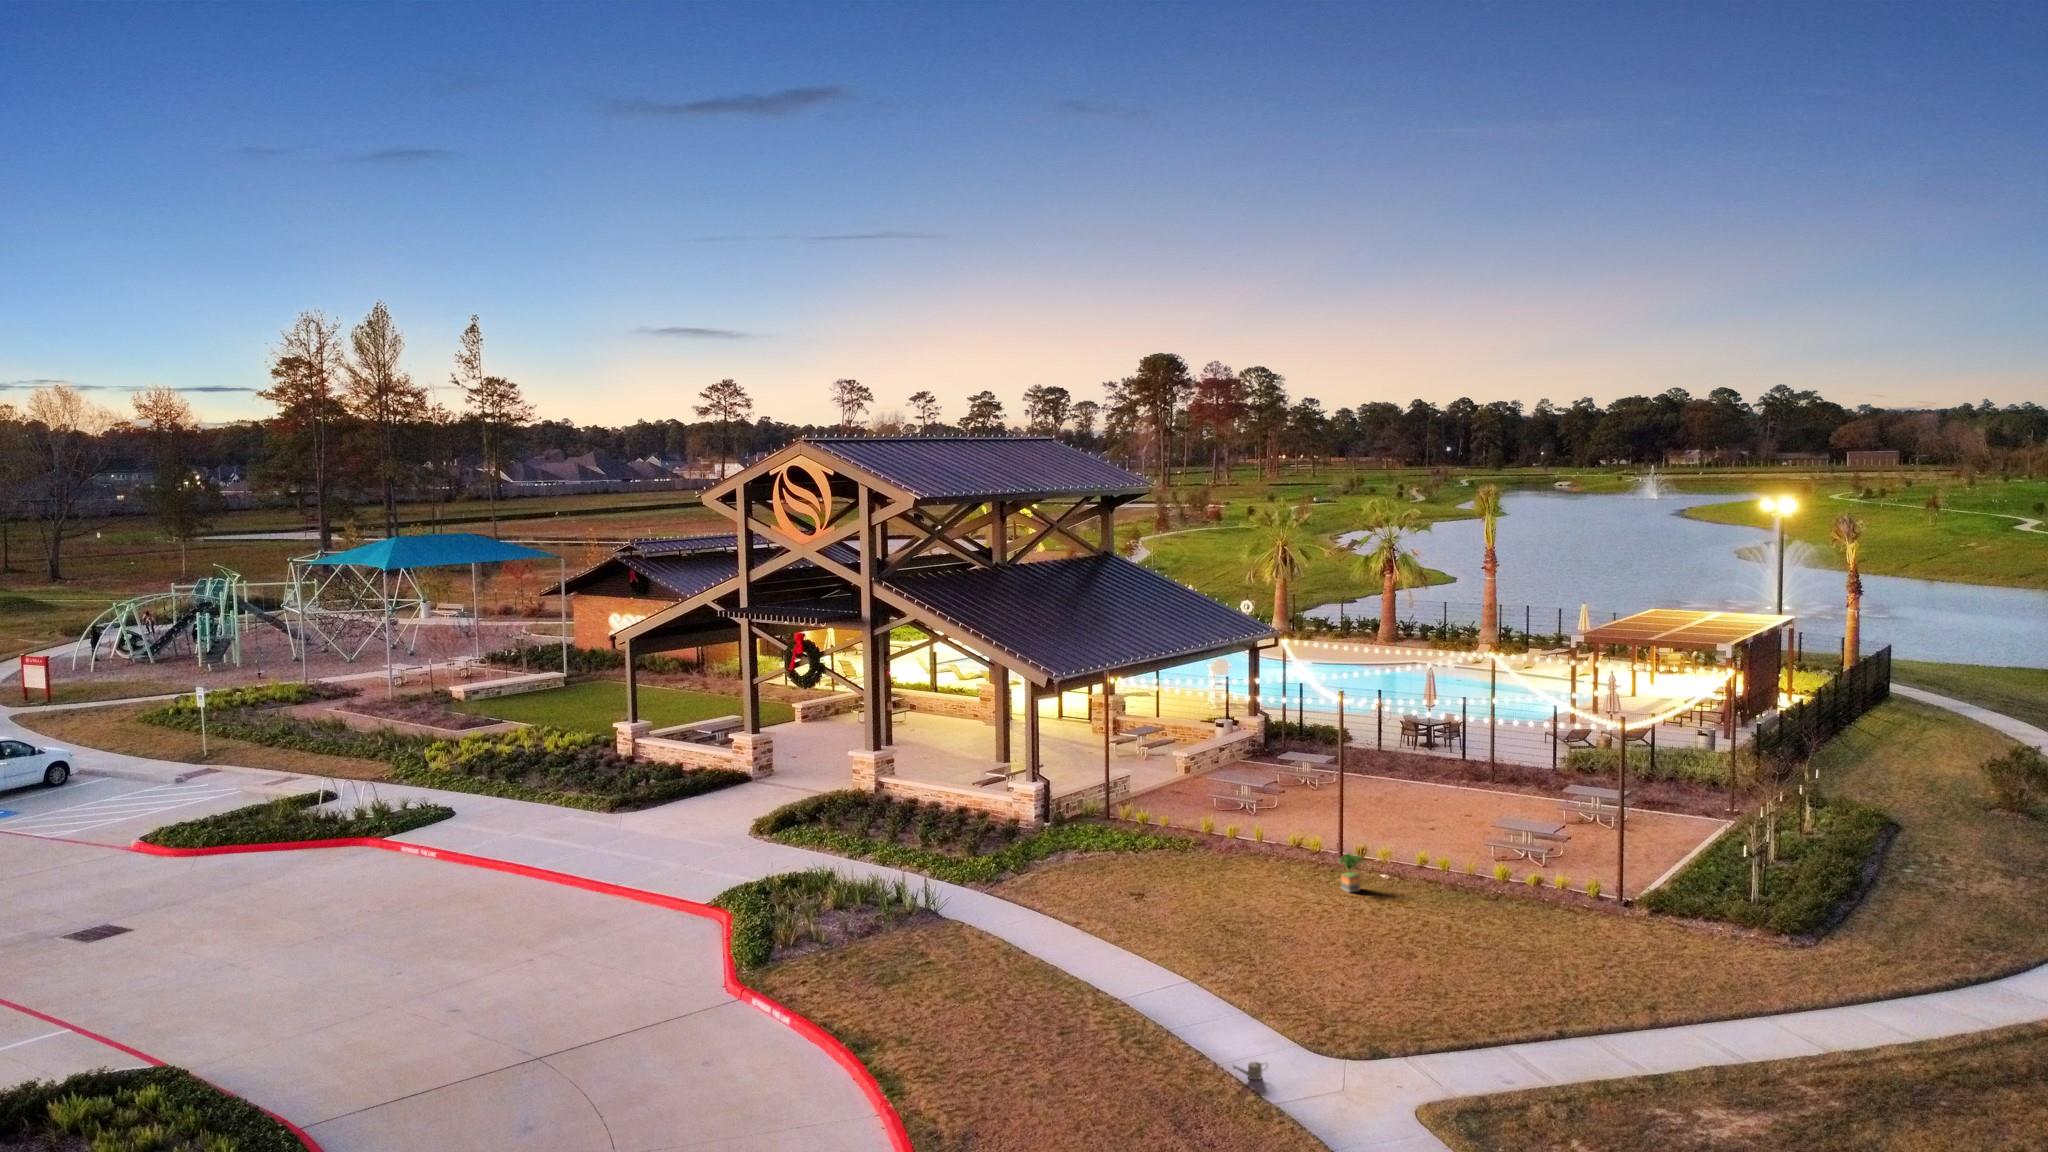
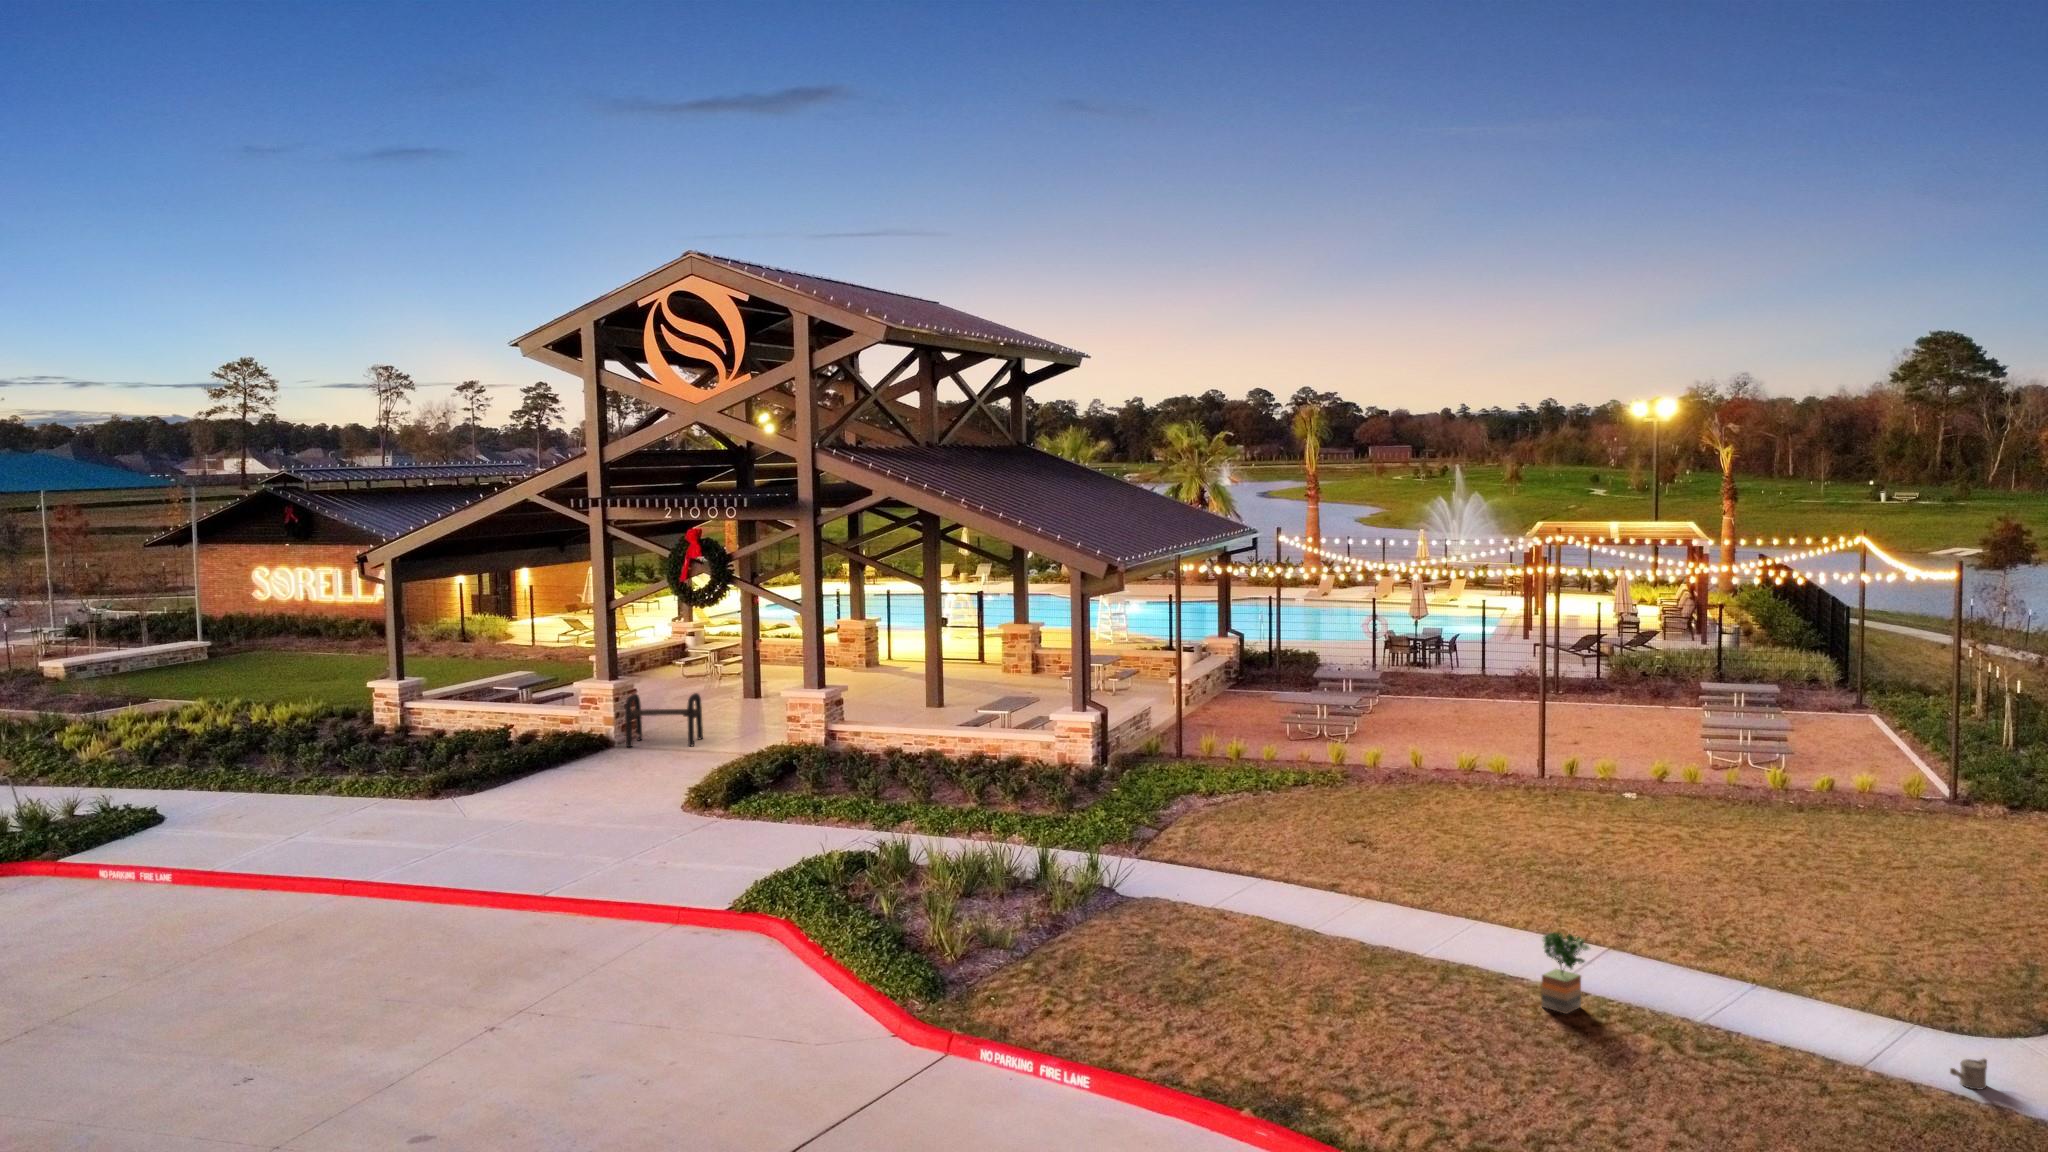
bench: none [764,743,820,784] -> present [625,693,703,747]
potted tree: present [1339,853,1363,893] -> present [1542,933,1589,1014]

